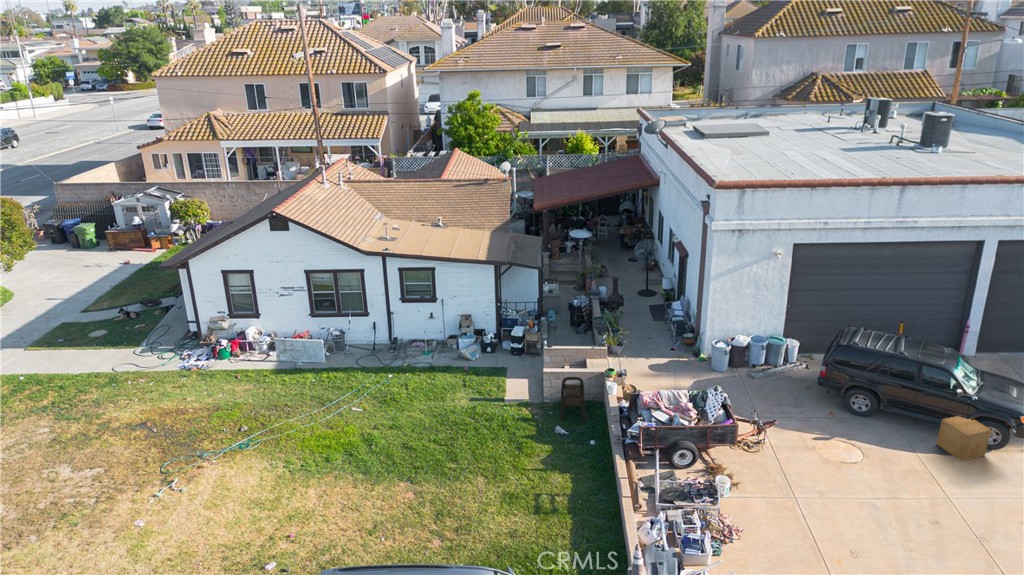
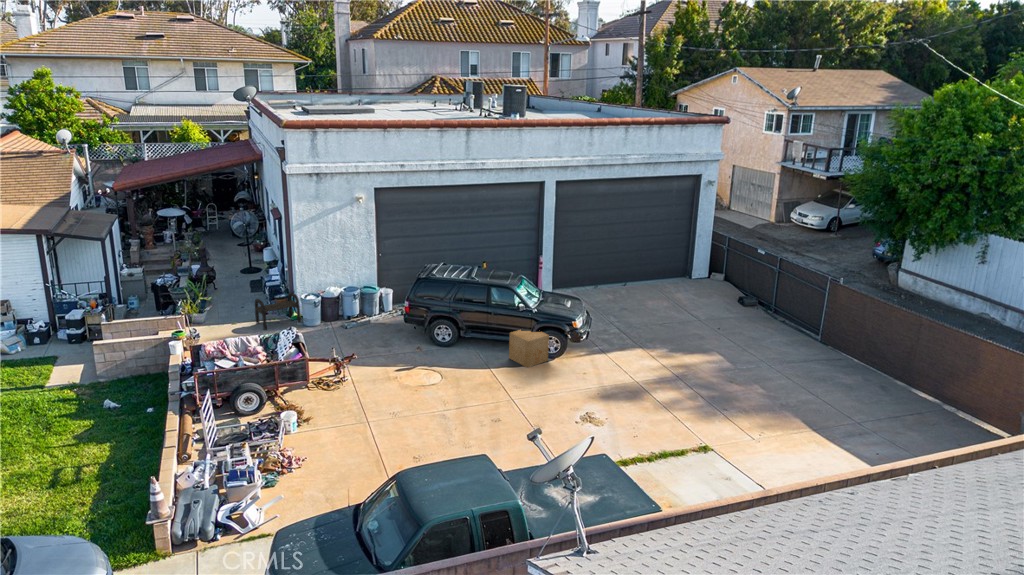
bench: present [561,377,585,420] -> present [255,293,301,330]

